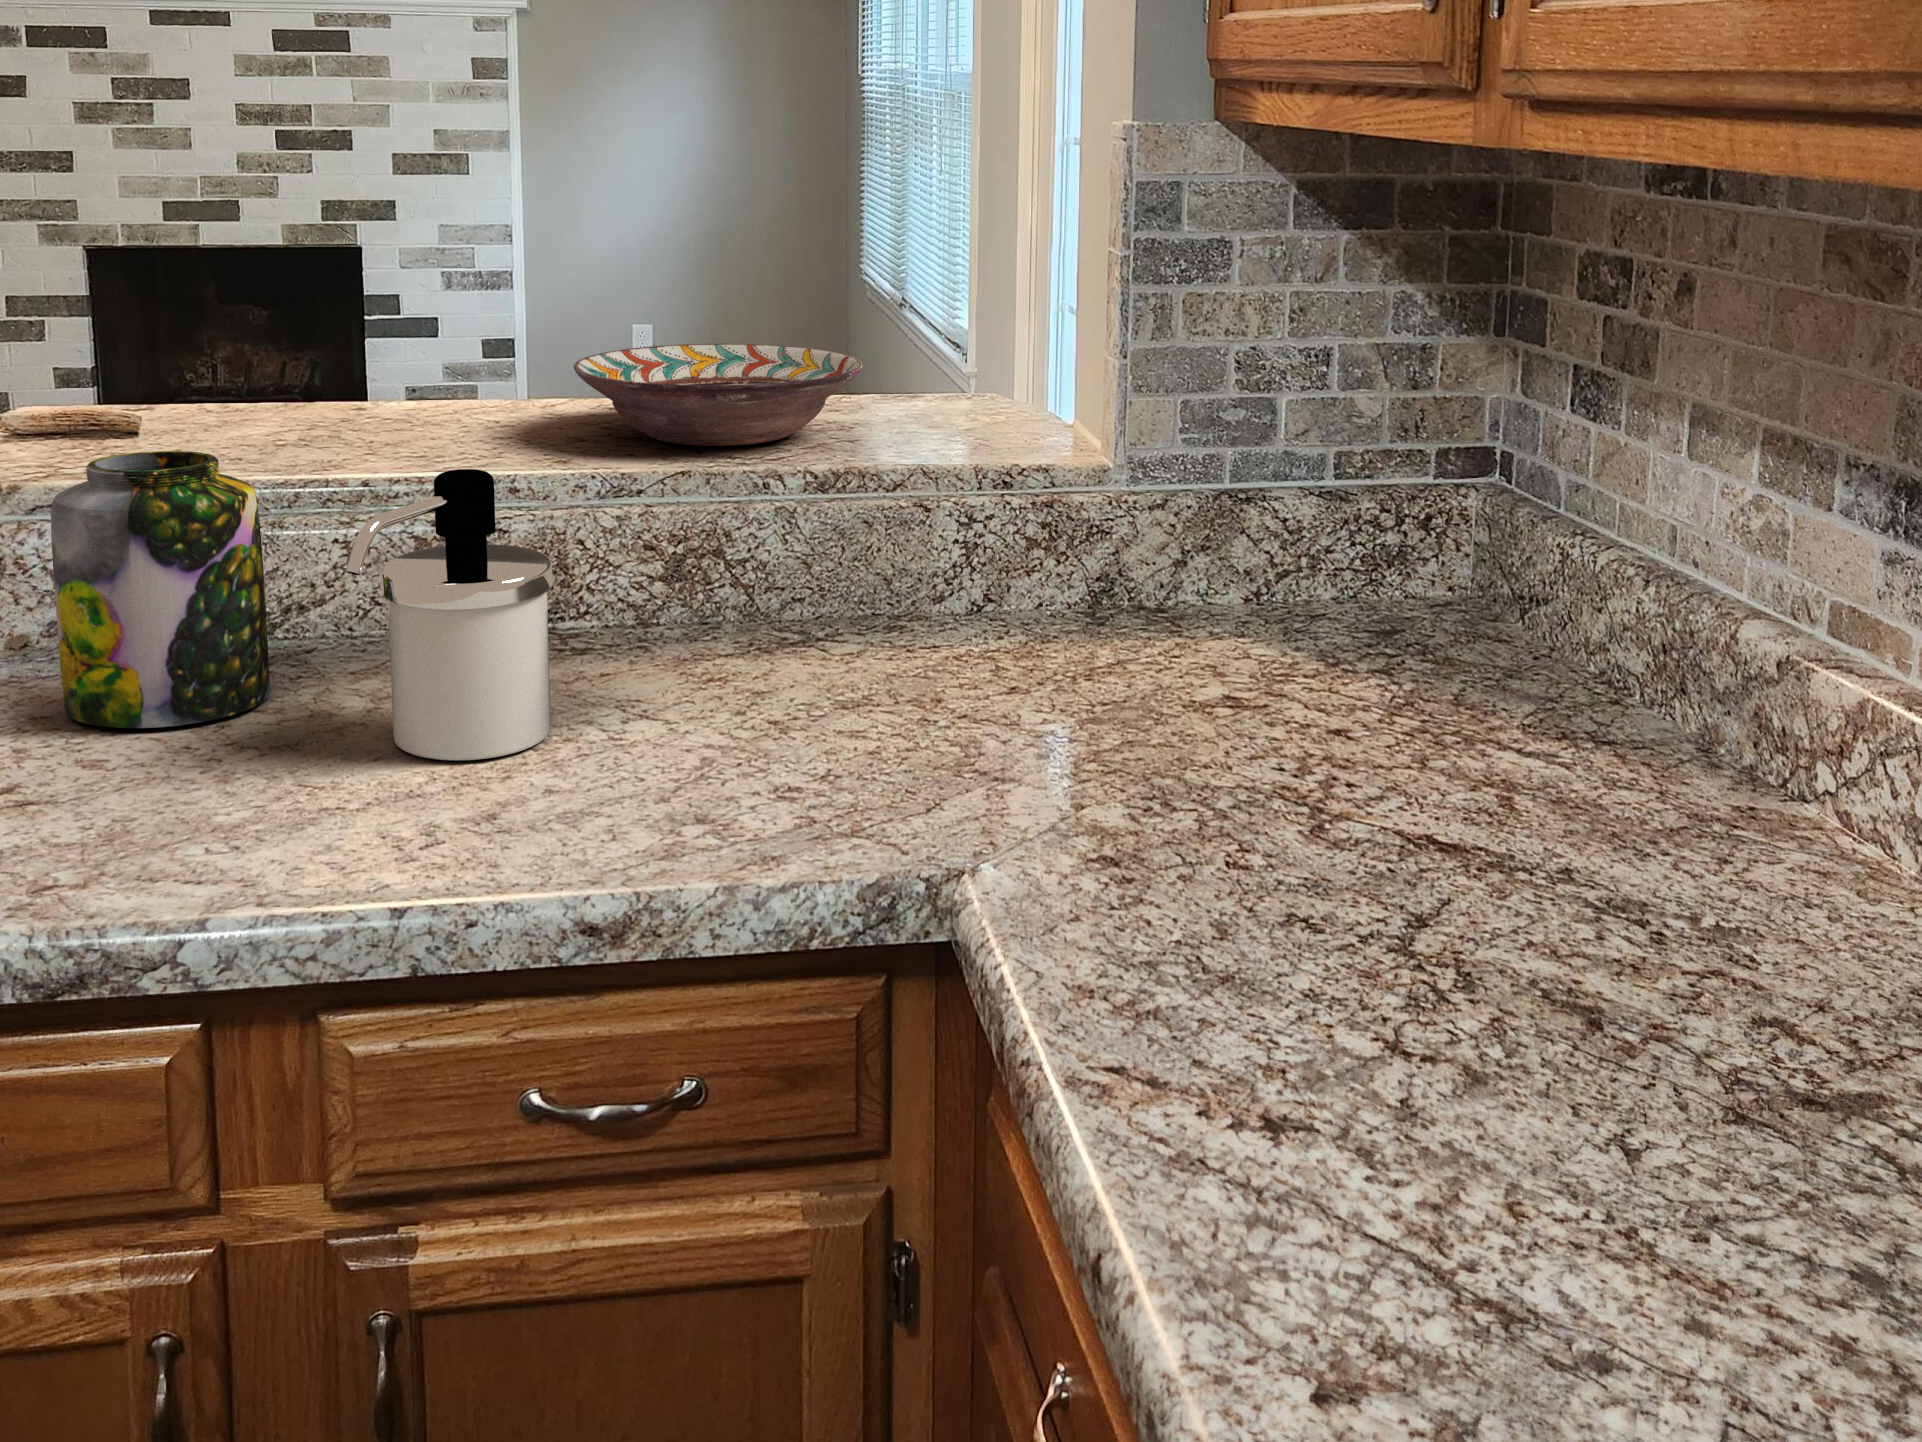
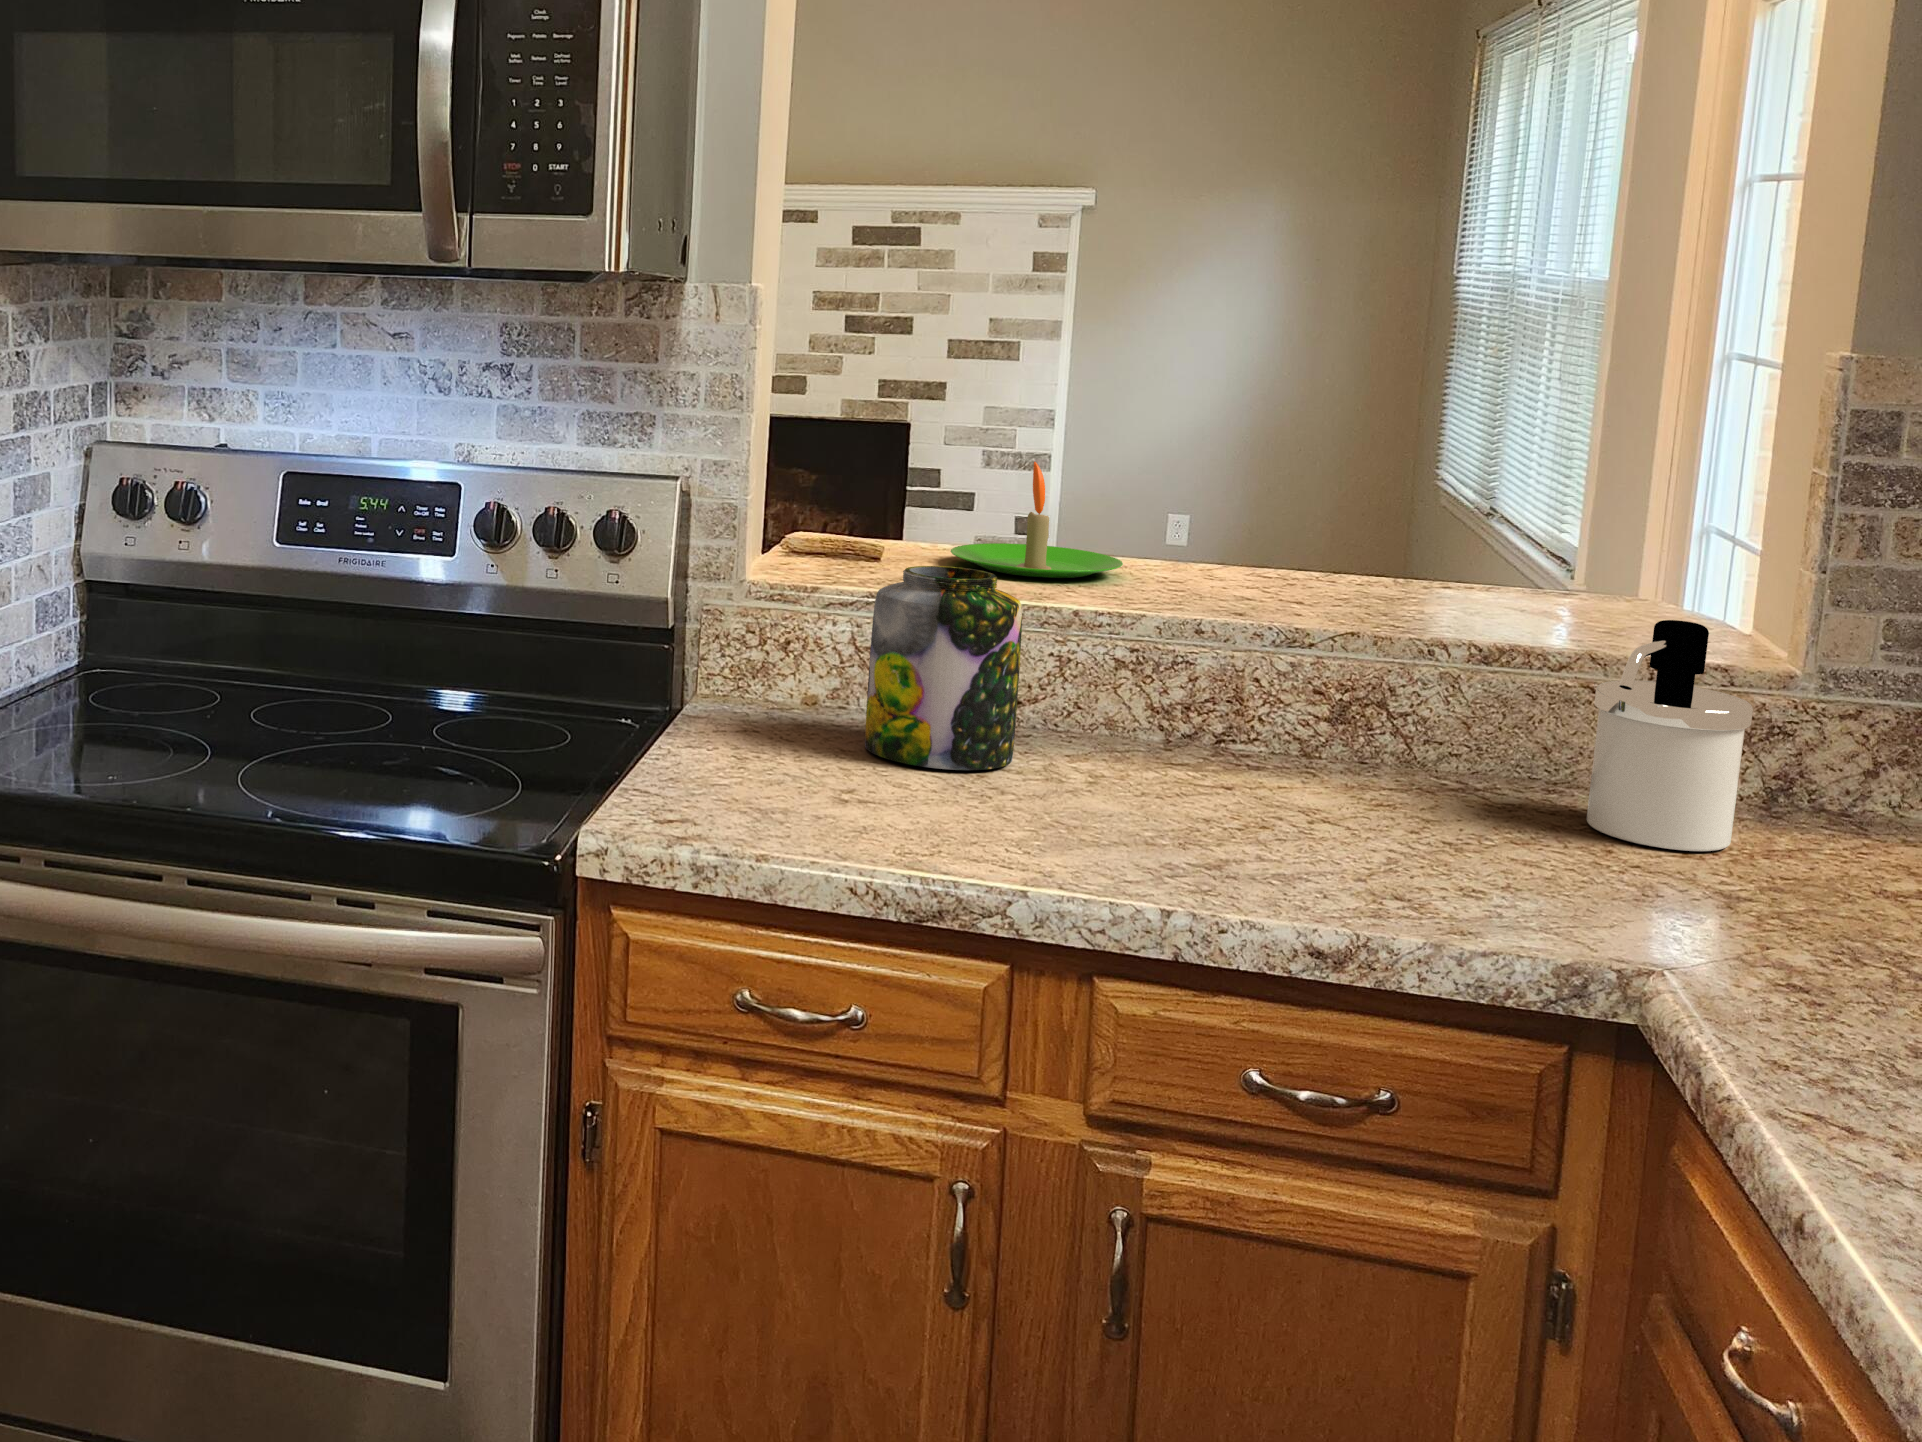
candle: none [223,296,438,442] -> present [951,462,1123,578]
decorative bowl: present [574,344,862,446] -> none [1250,525,1527,616]
soap dispenser: present [345,469,553,760] -> present [1587,620,1753,851]

